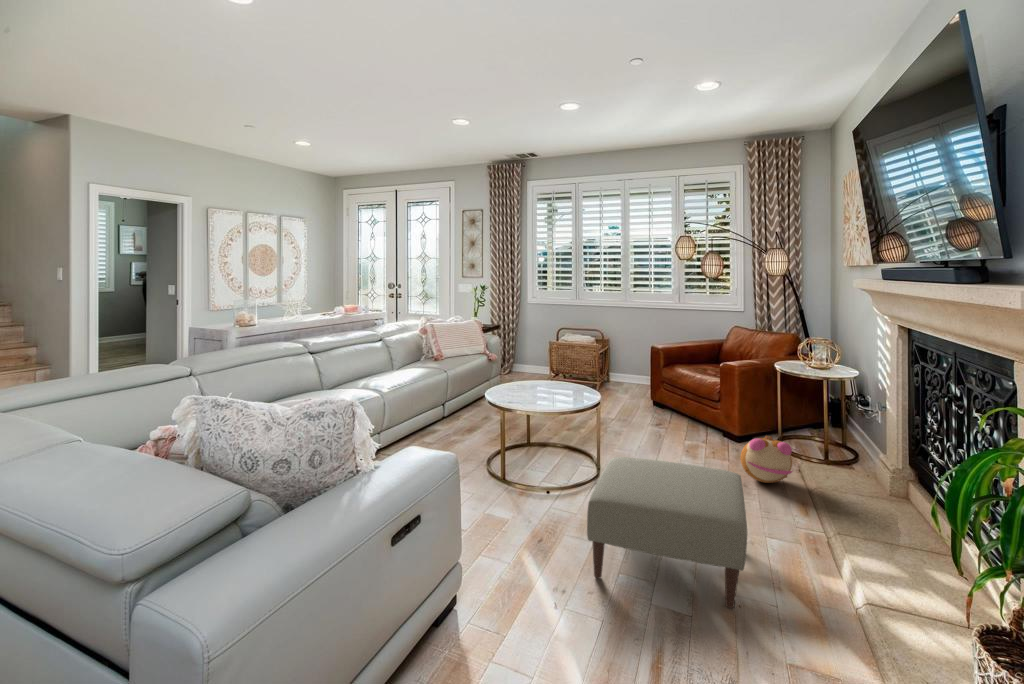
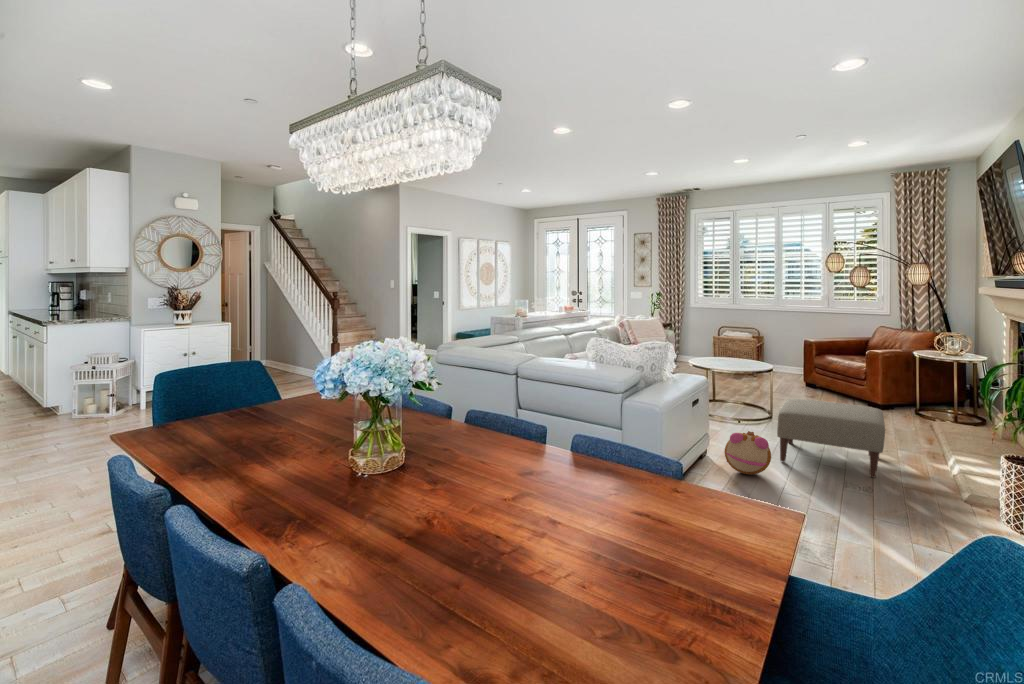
plush toy: present [740,436,793,483] -> present [725,431,771,475]

